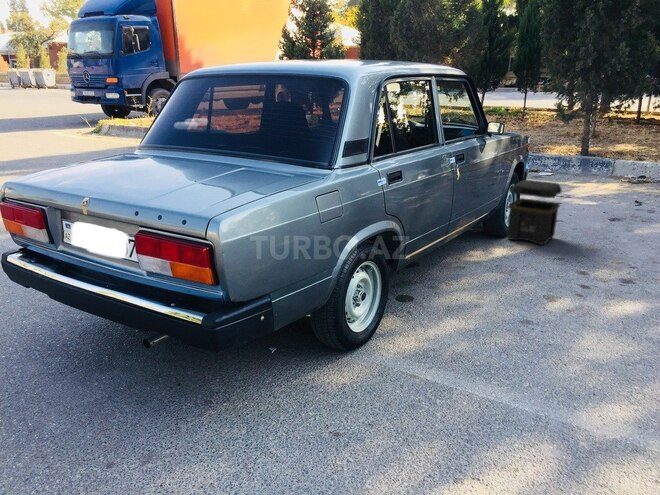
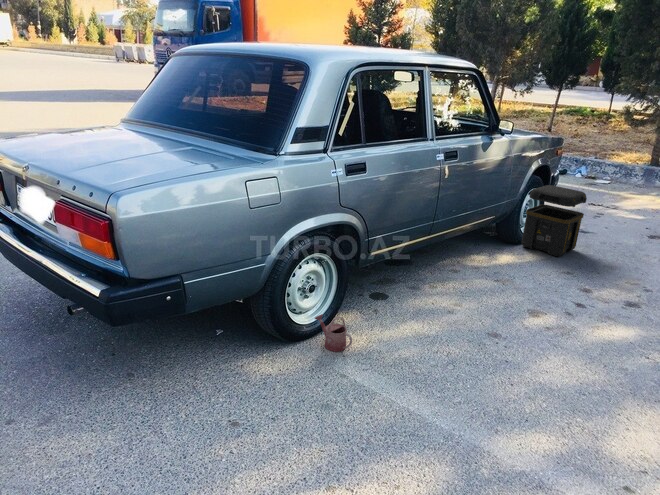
watering can: none [366,320,411,354] -> present [315,314,352,352]

